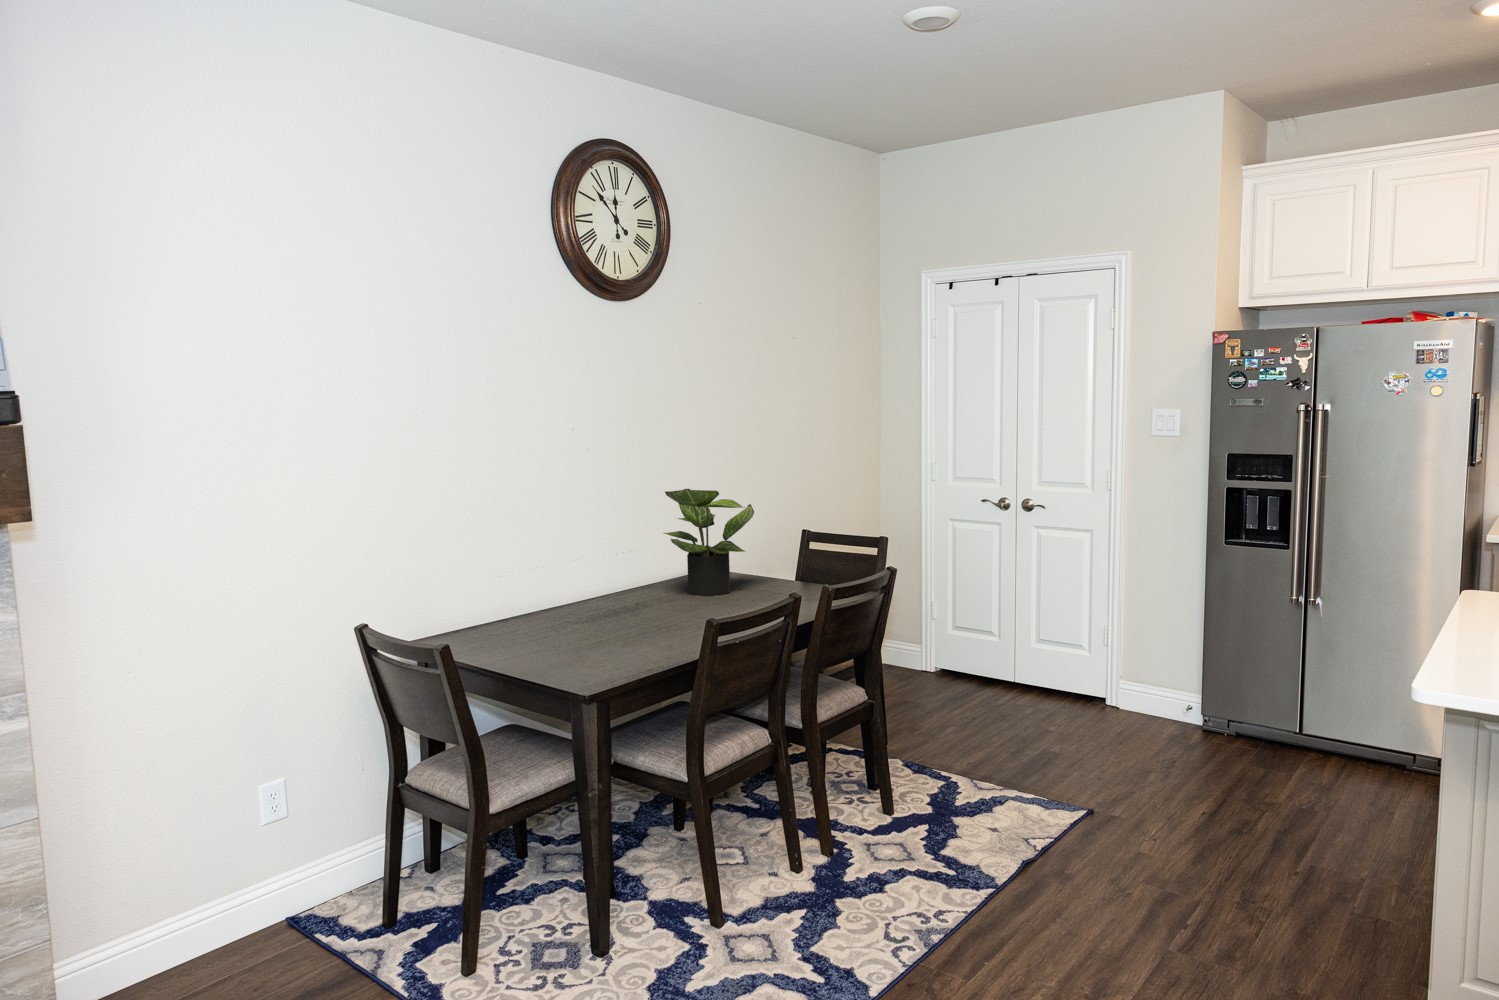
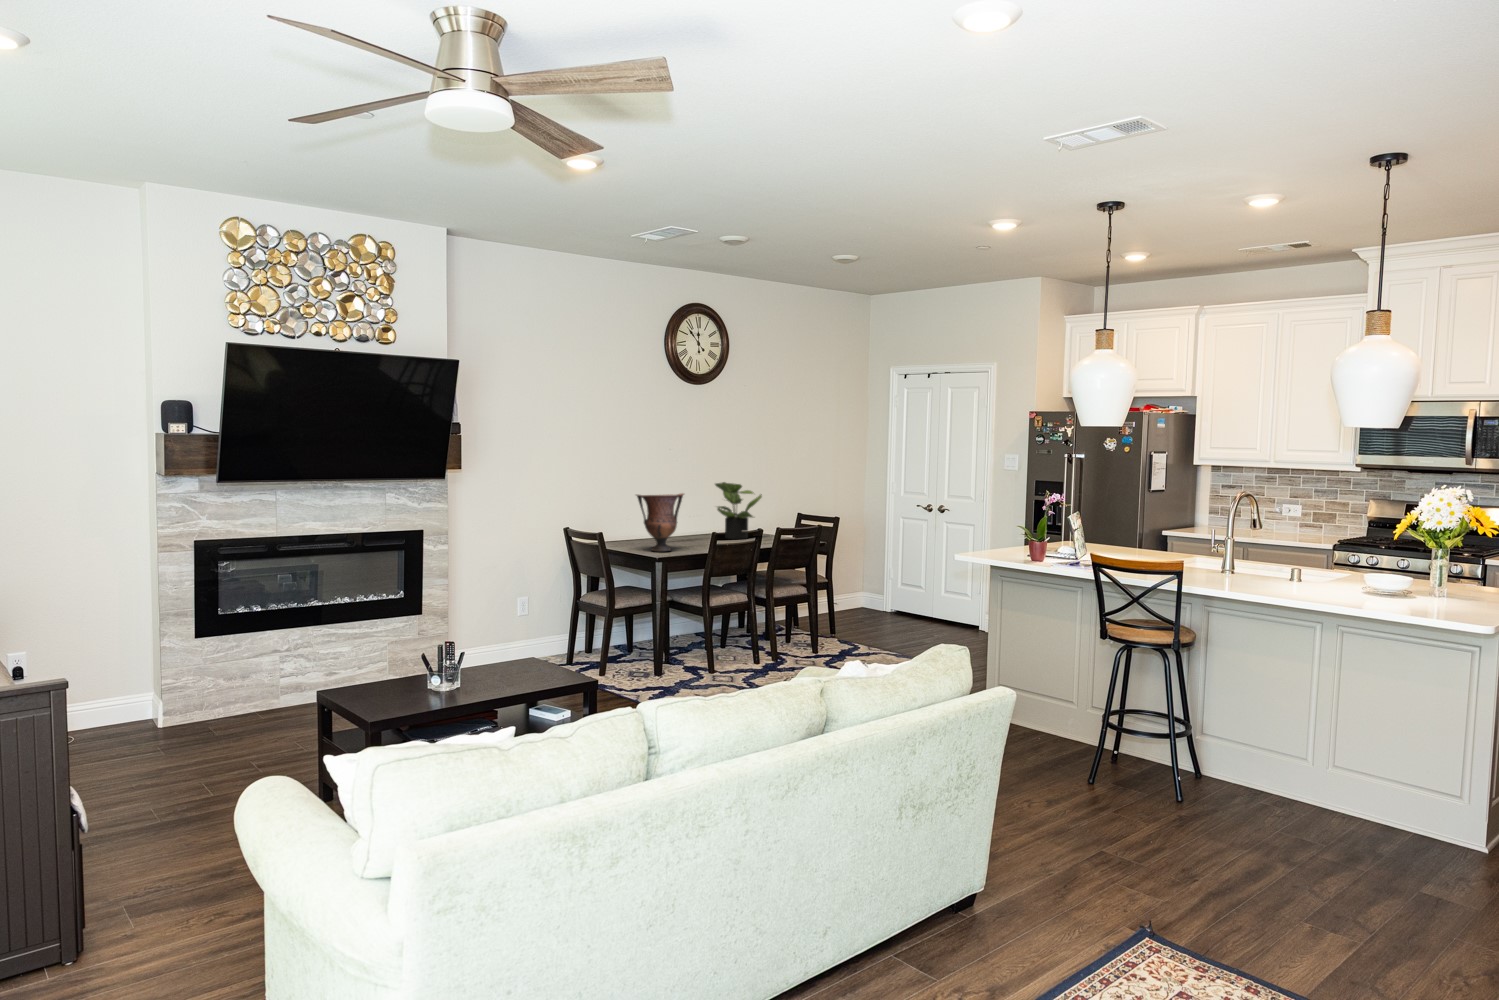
vase: none [518,527,627,660] -> present [637,493,684,551]

